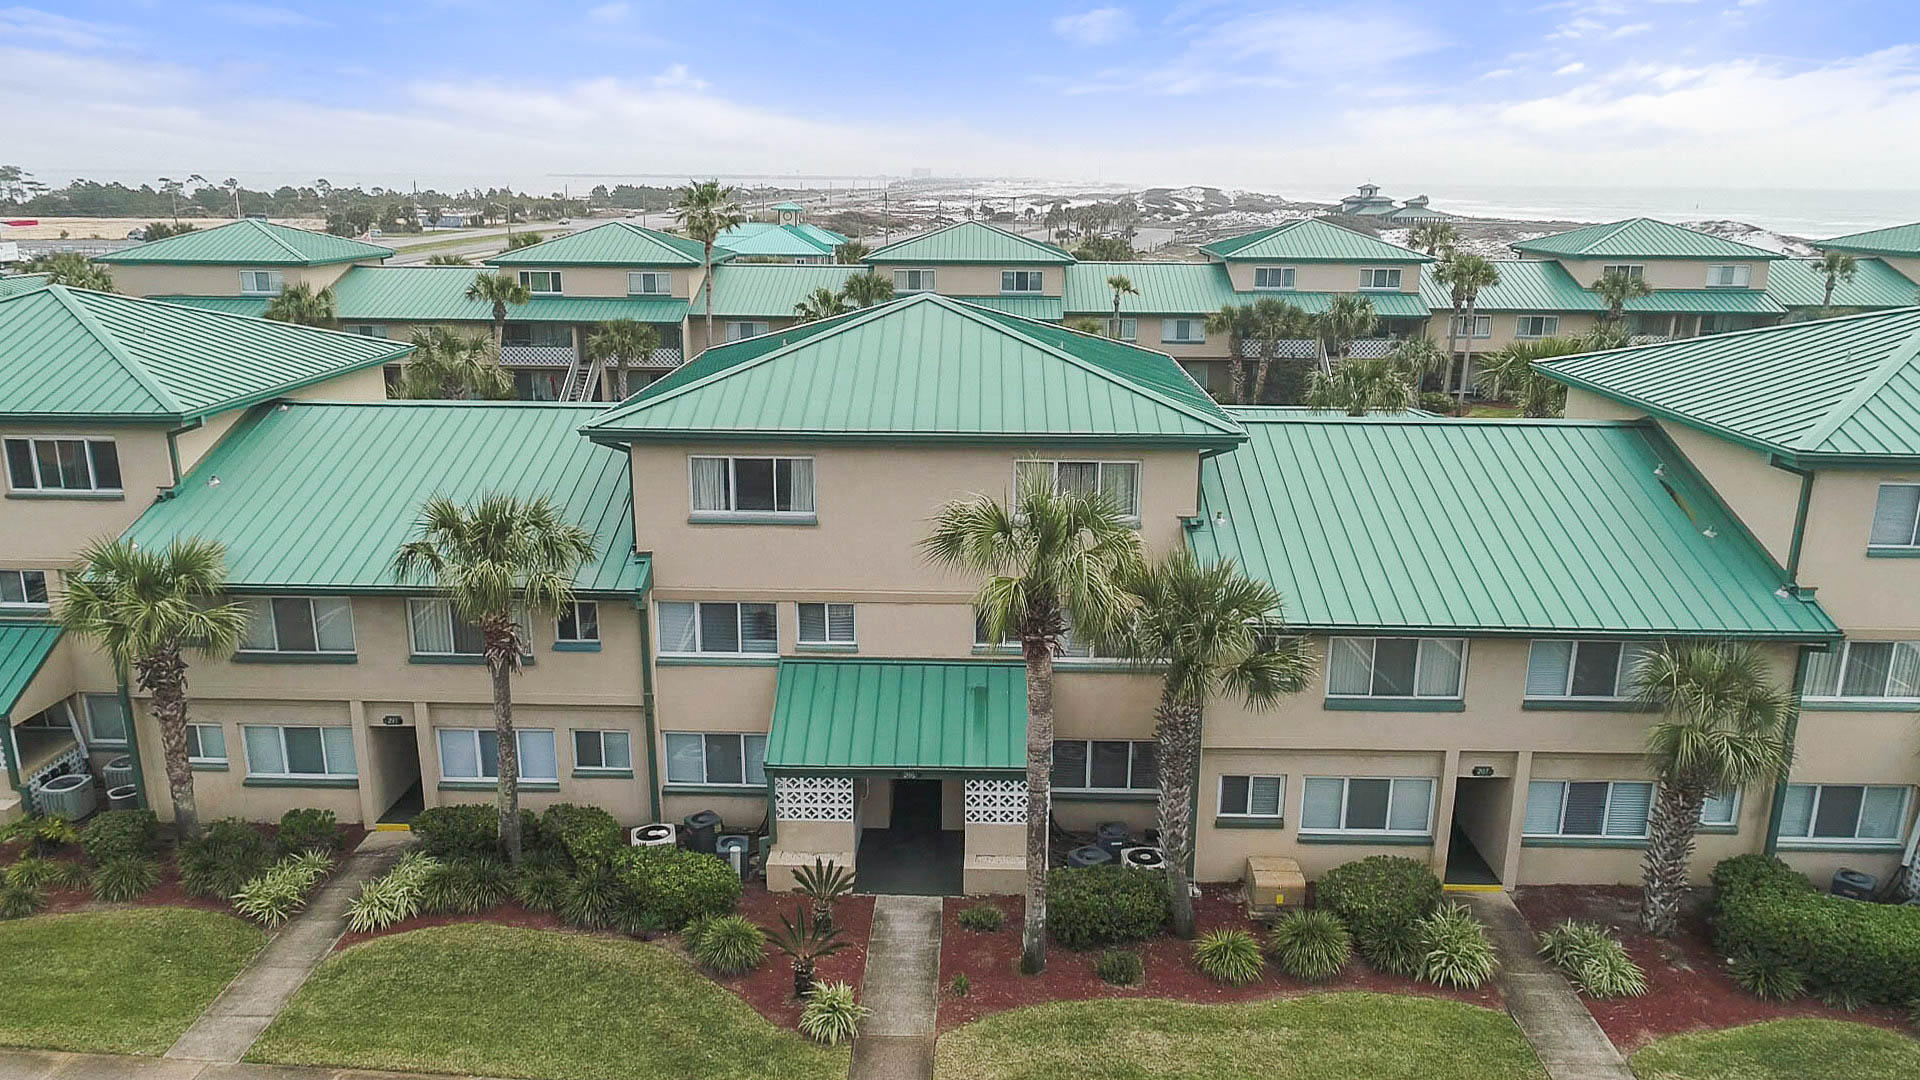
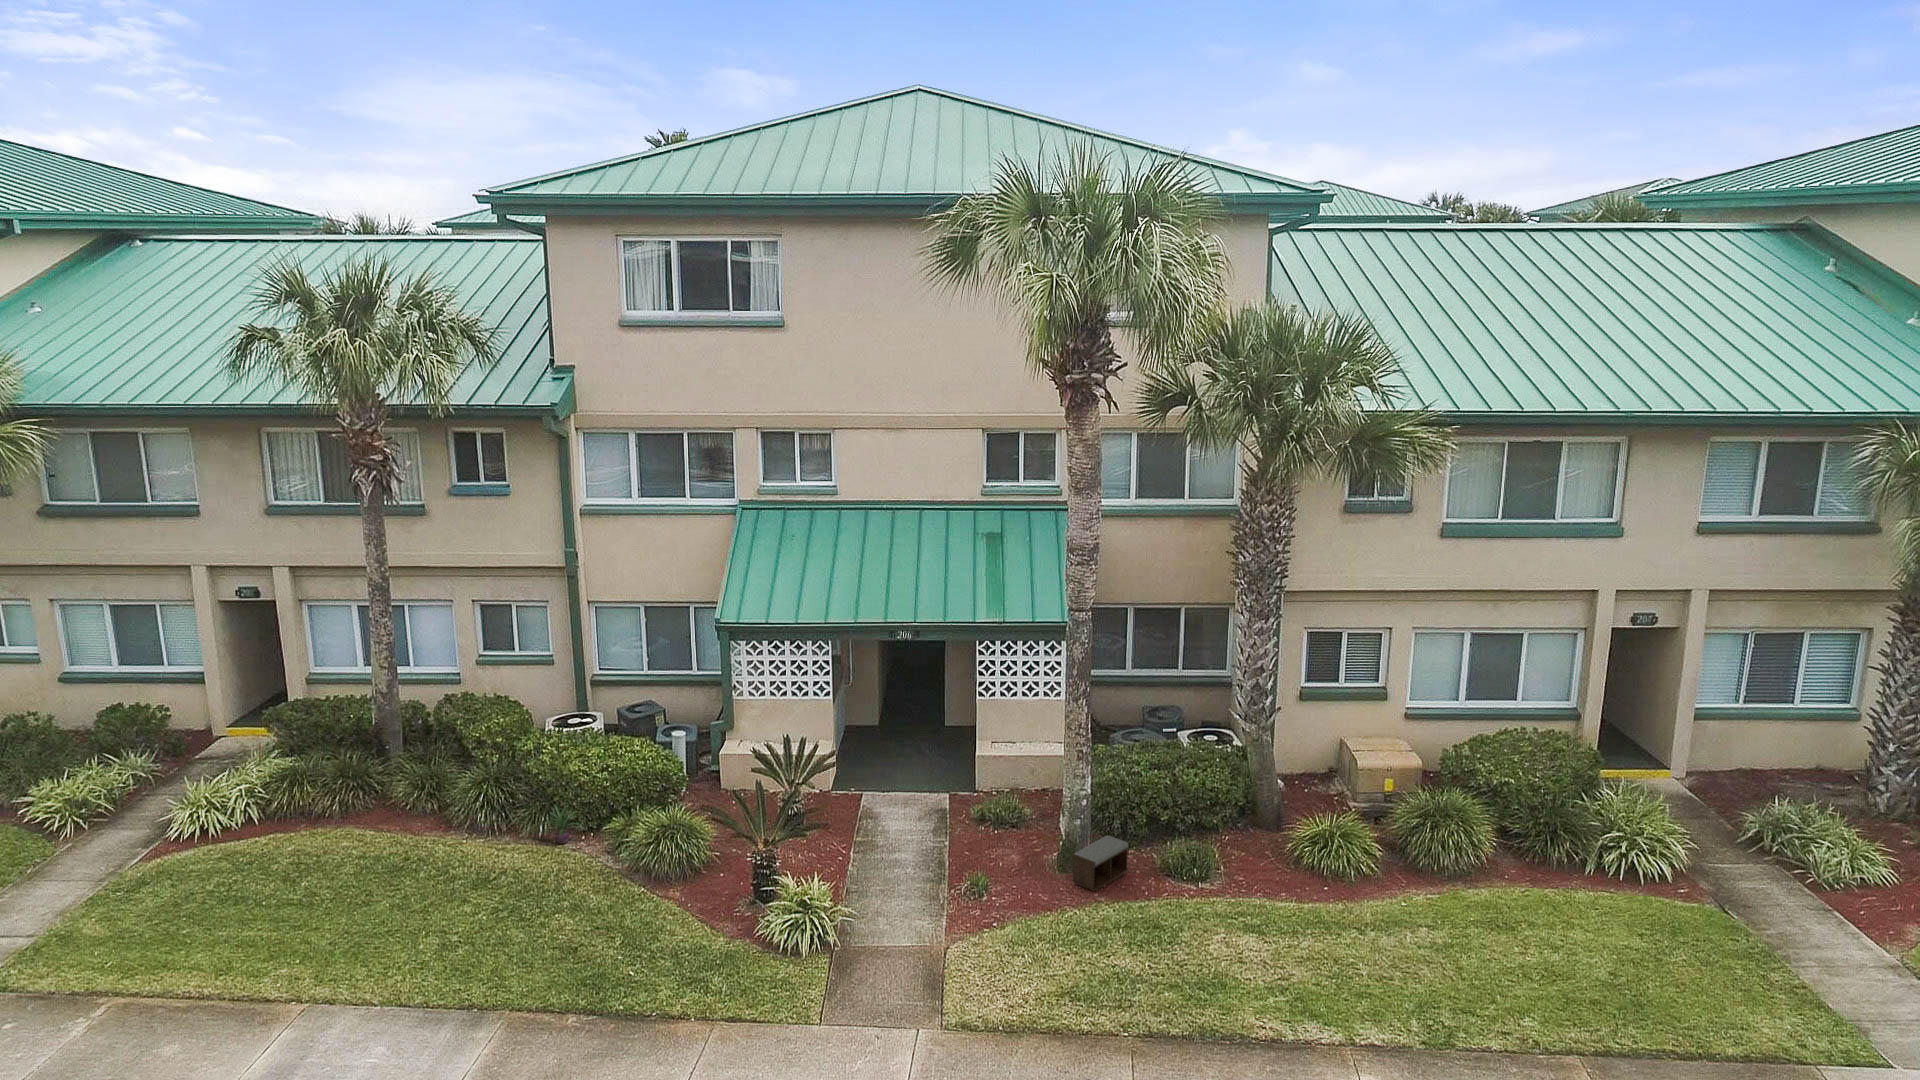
bench: none [1031,946,1075,992] -> present [1072,835,1129,891]

